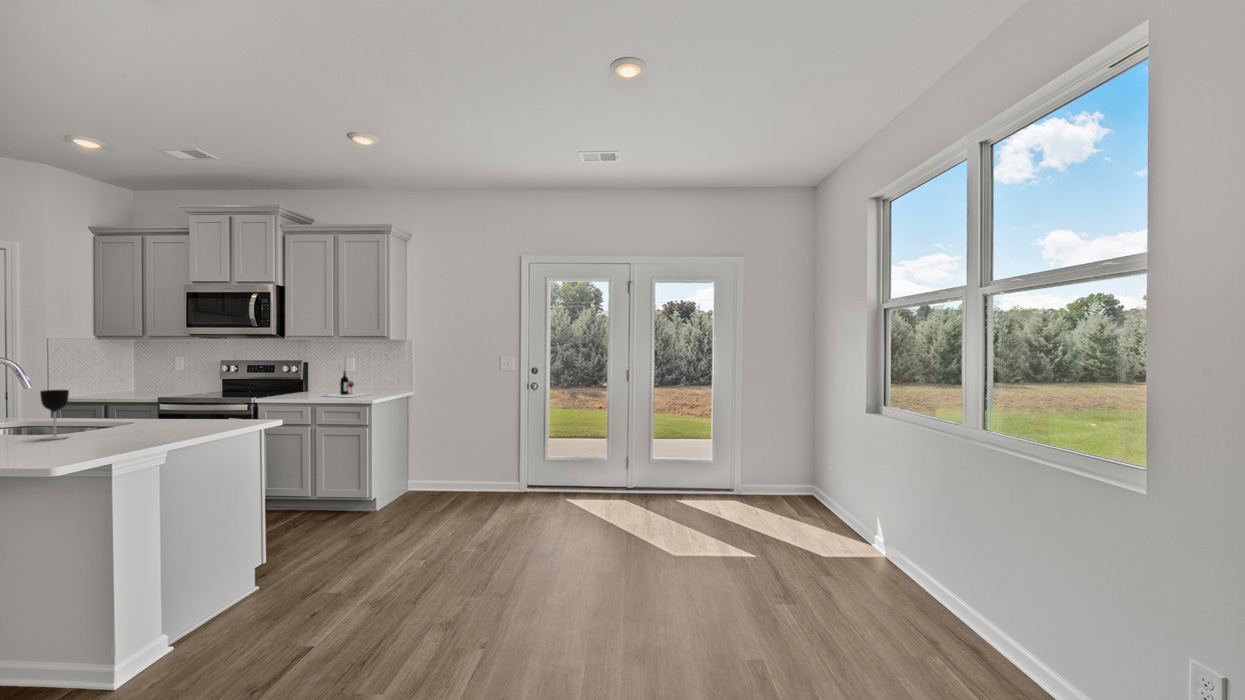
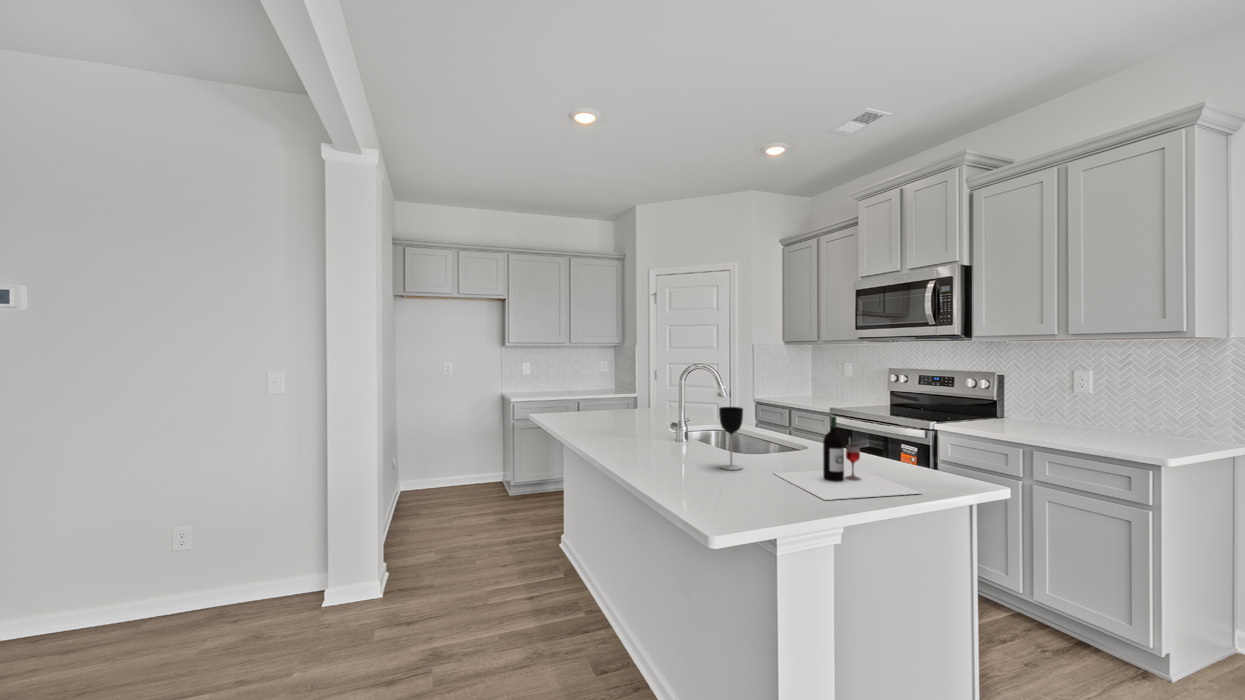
wine bottle: present [324,371,373,397] -> present [775,416,920,500]

